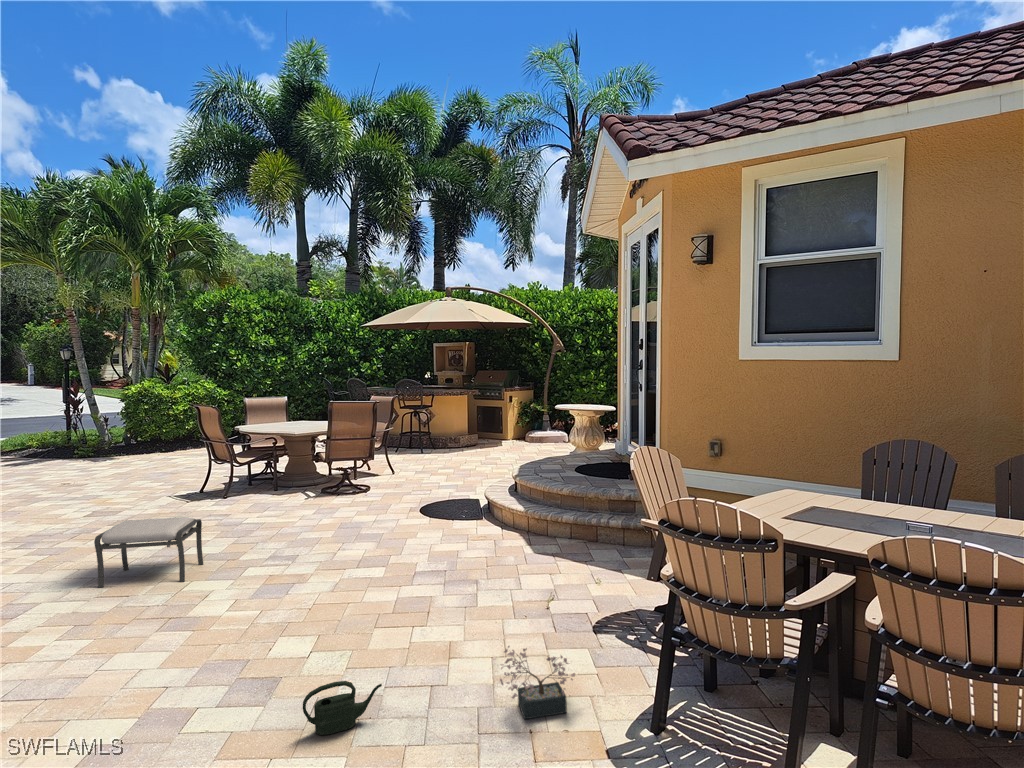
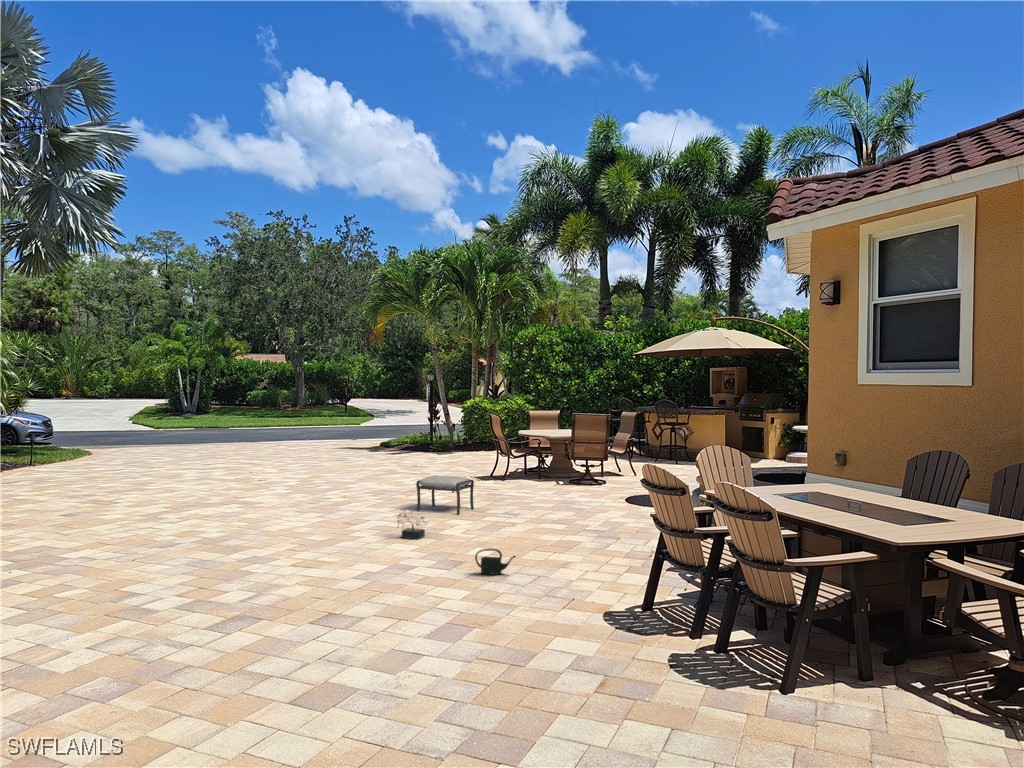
decorative plant: present [500,646,575,719] -> present [397,509,426,539]

